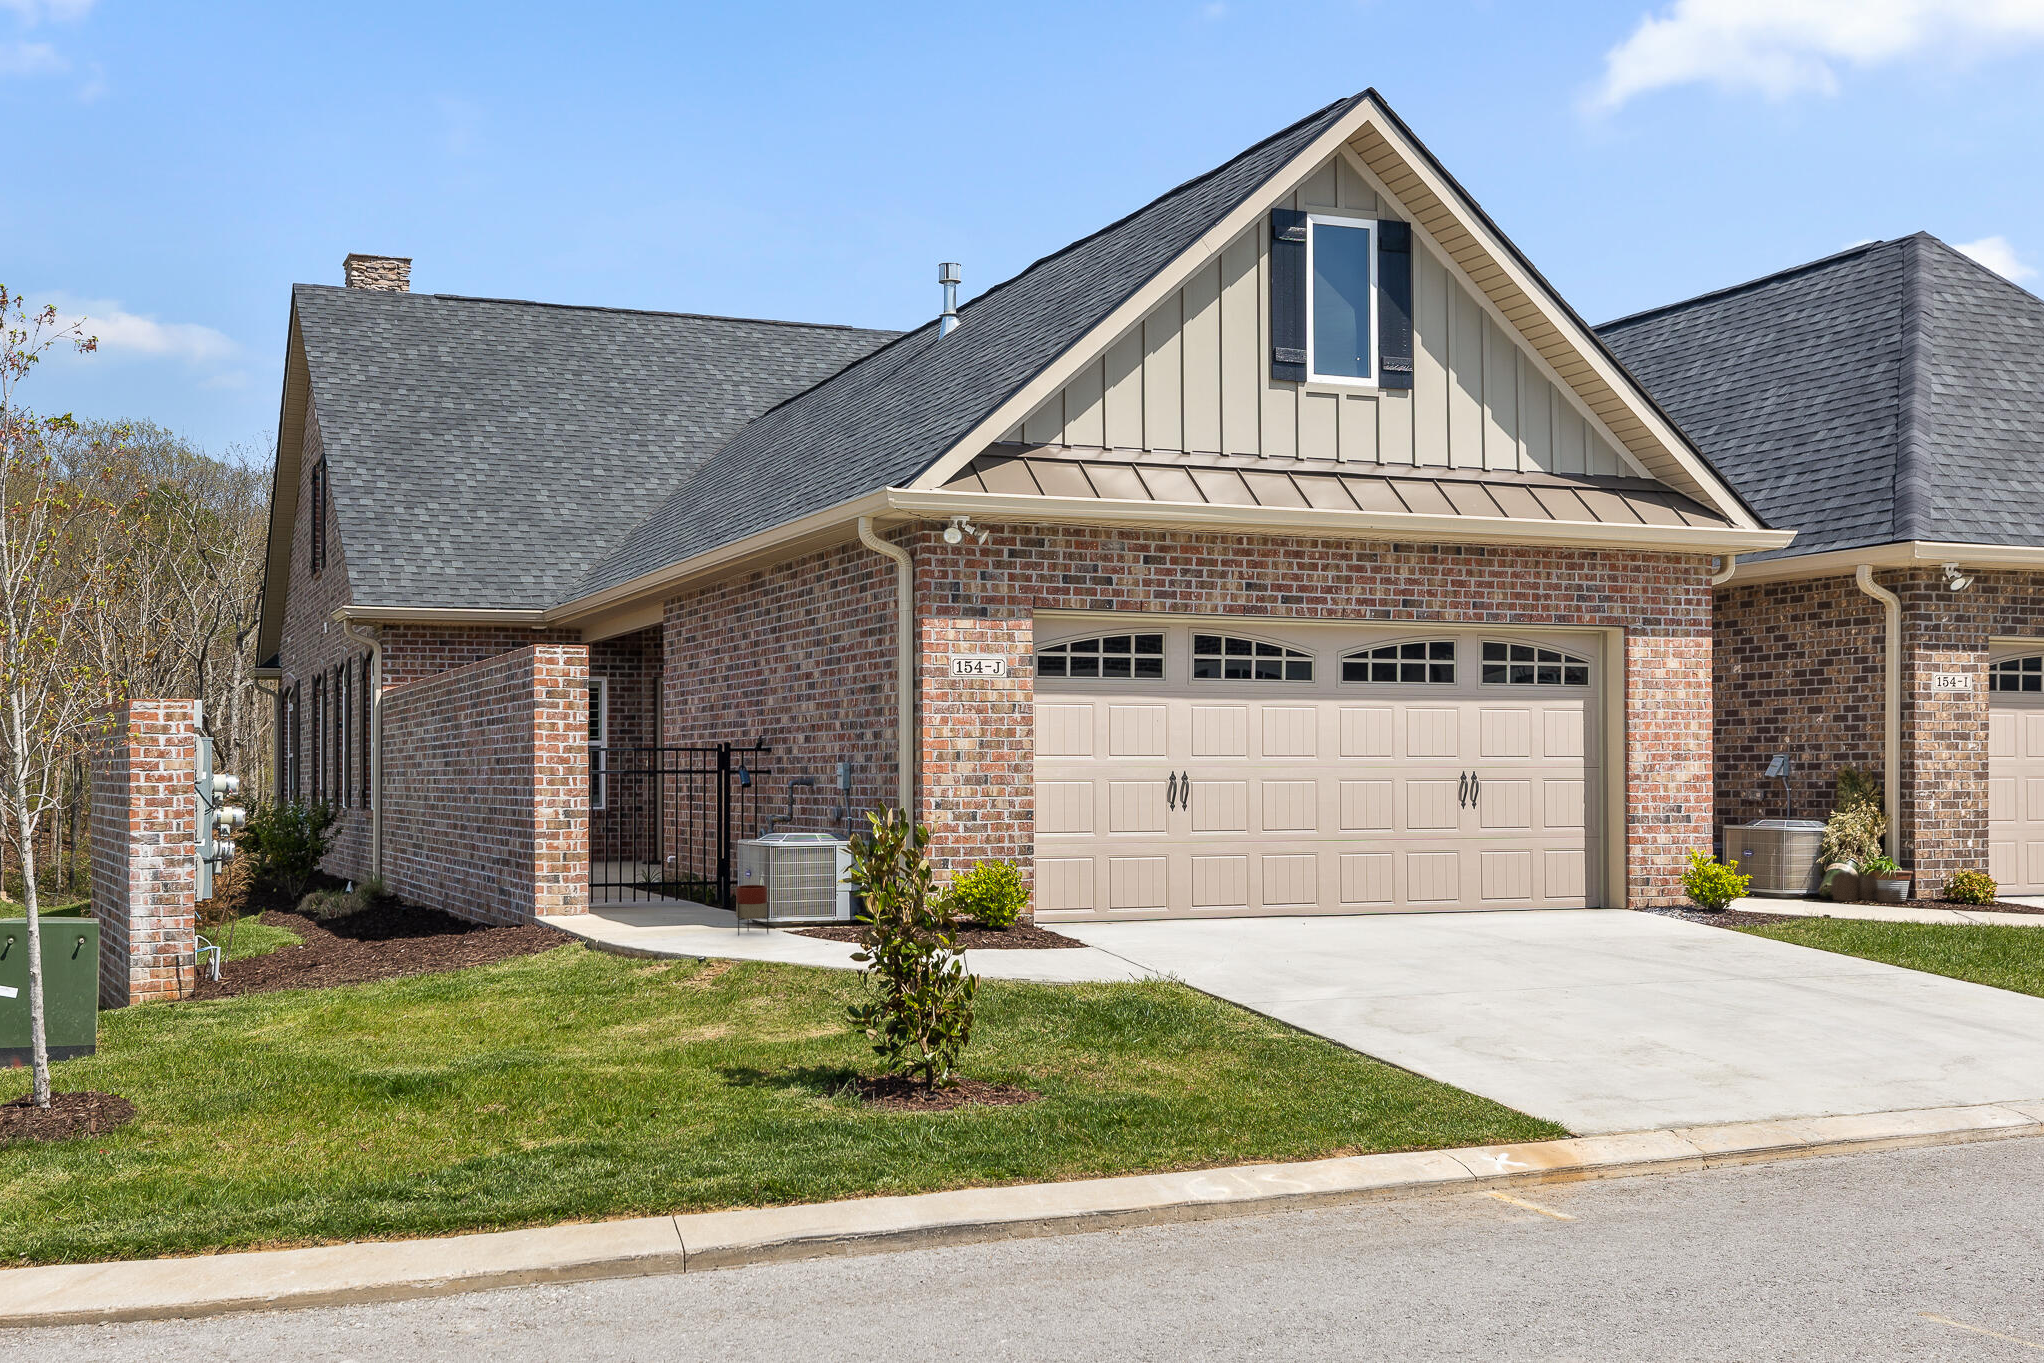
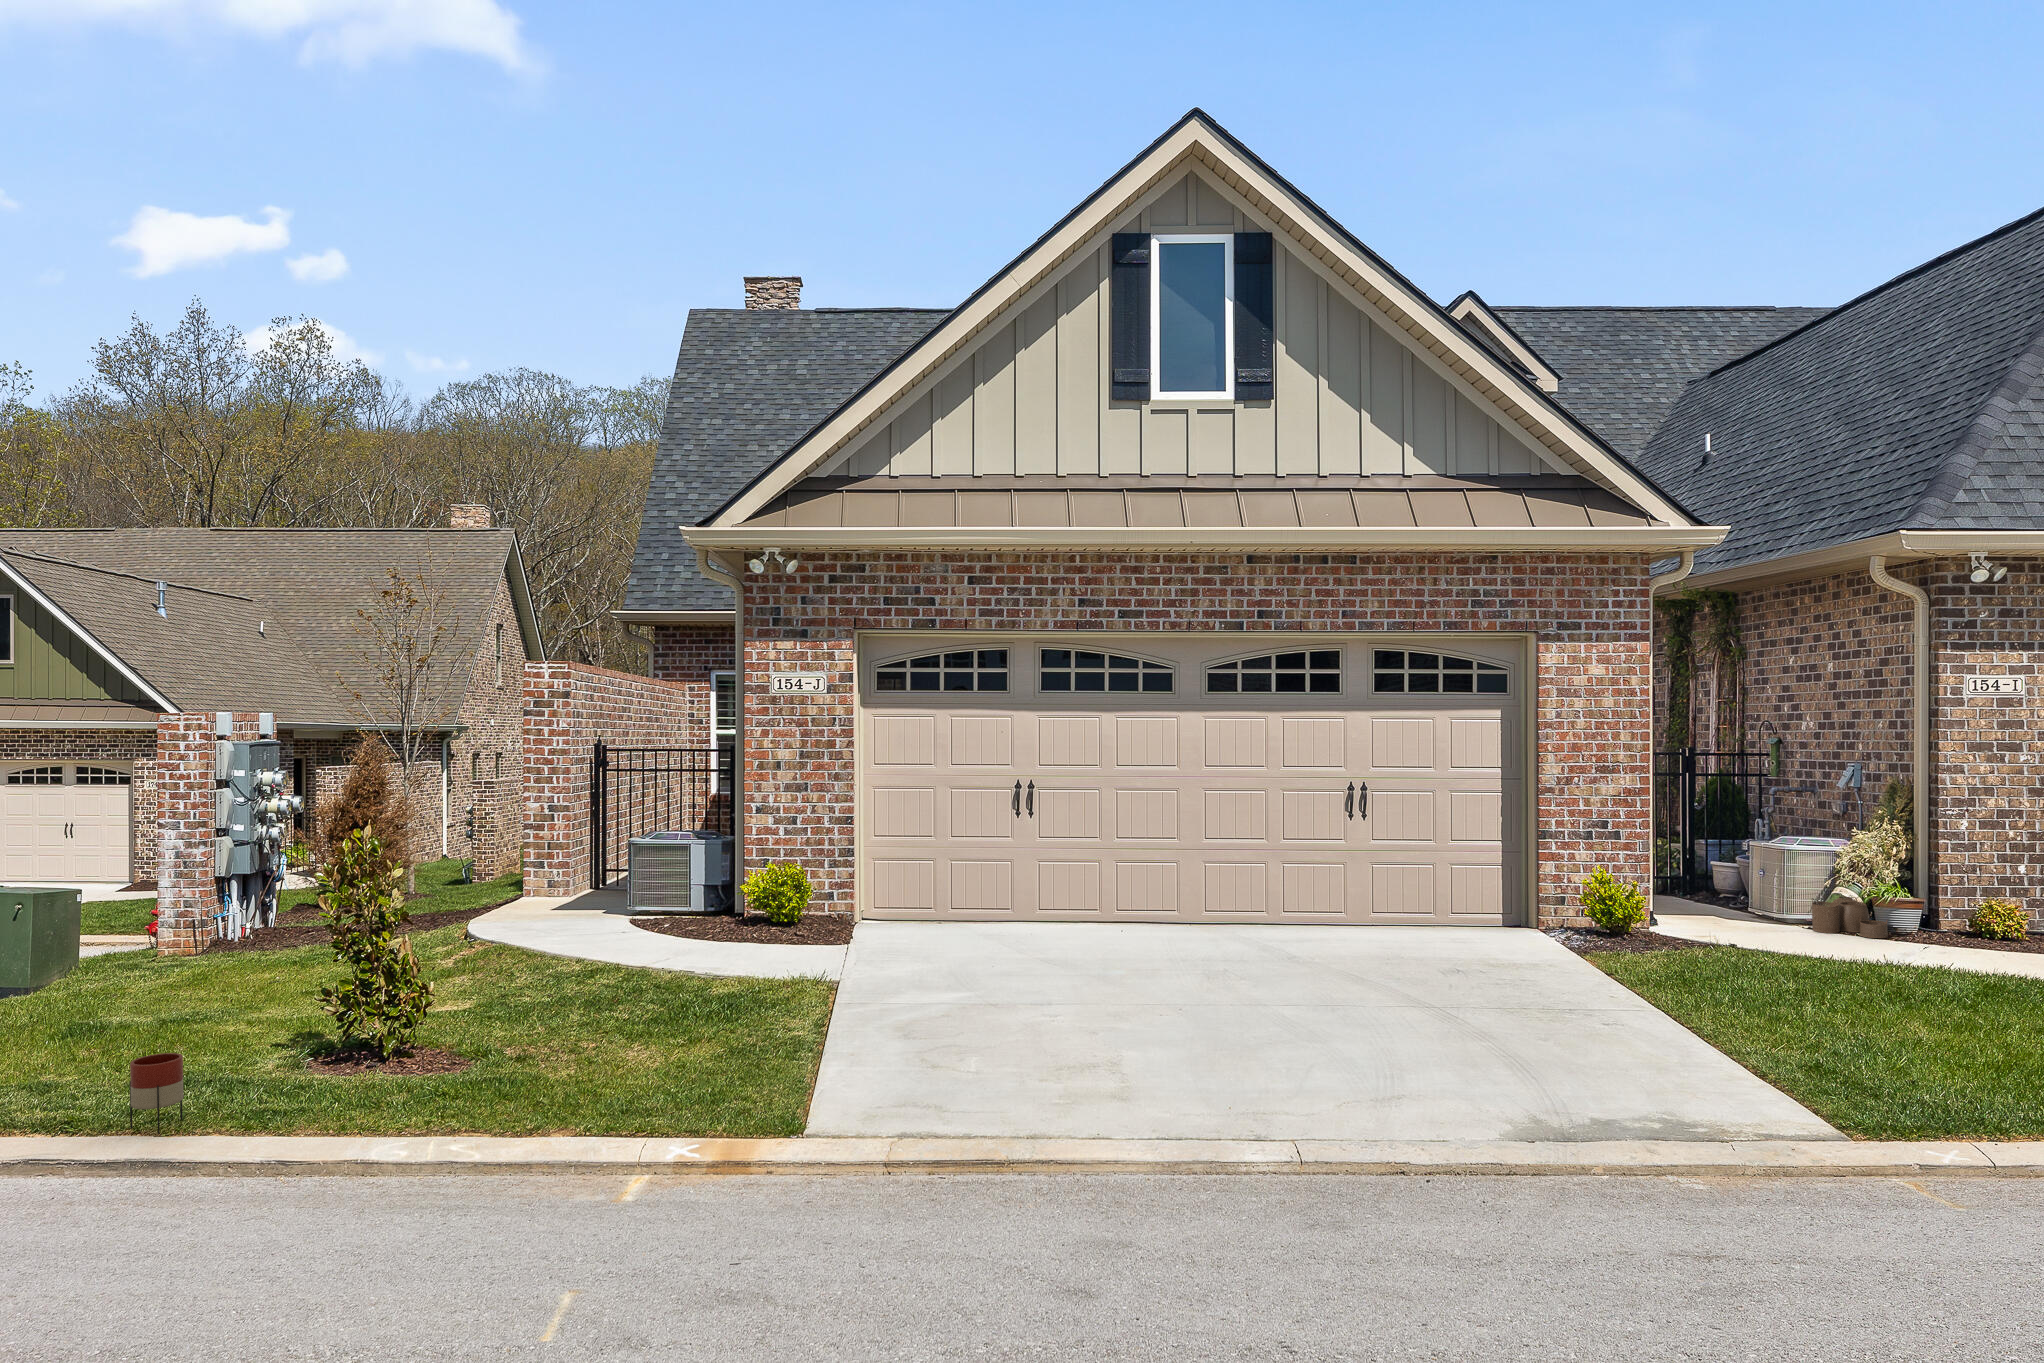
planter: present [736,885,768,936] -> present [130,1053,184,1134]

